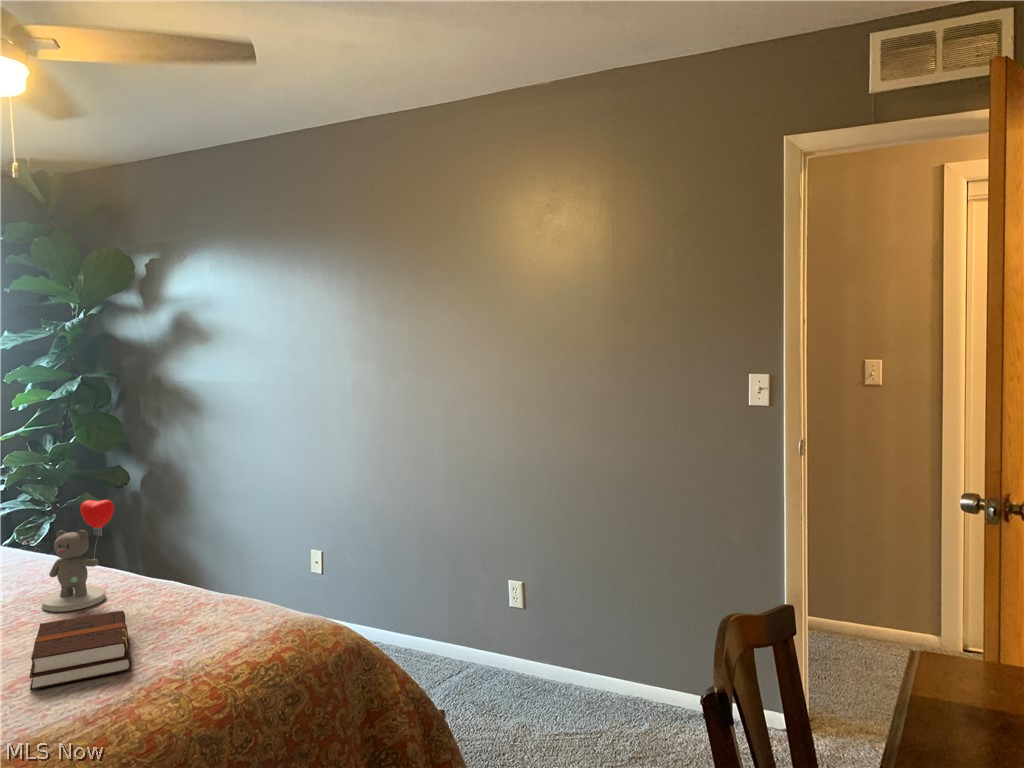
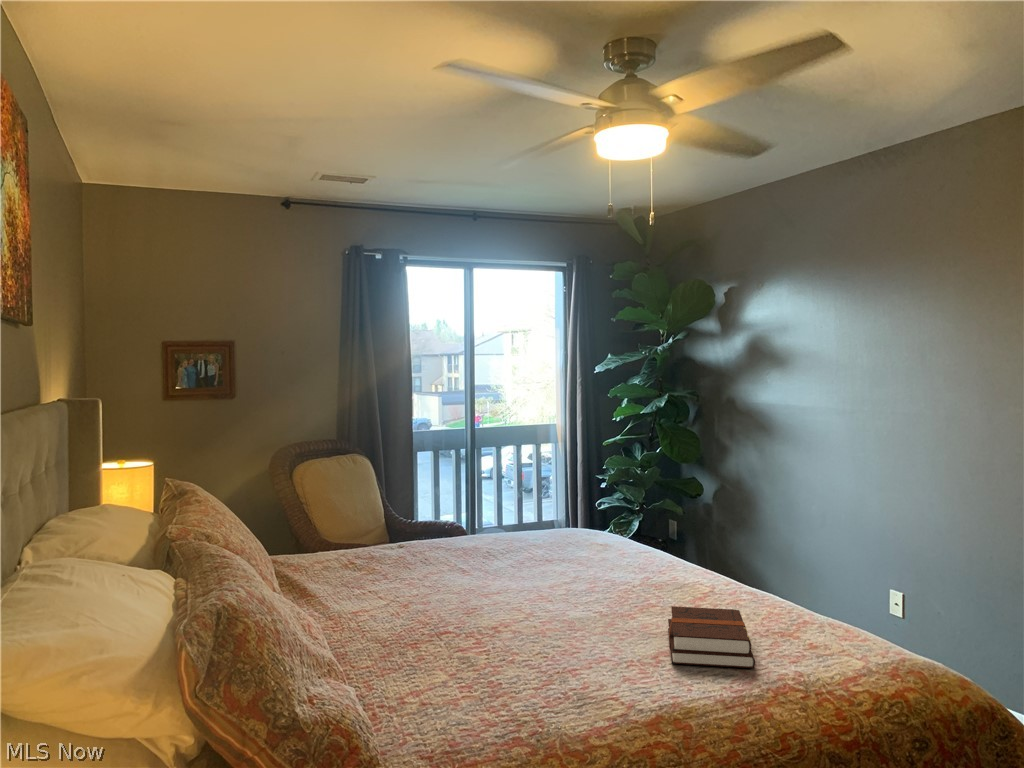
teddy bear: present [42,500,114,612] -> none [661,503,724,600]

